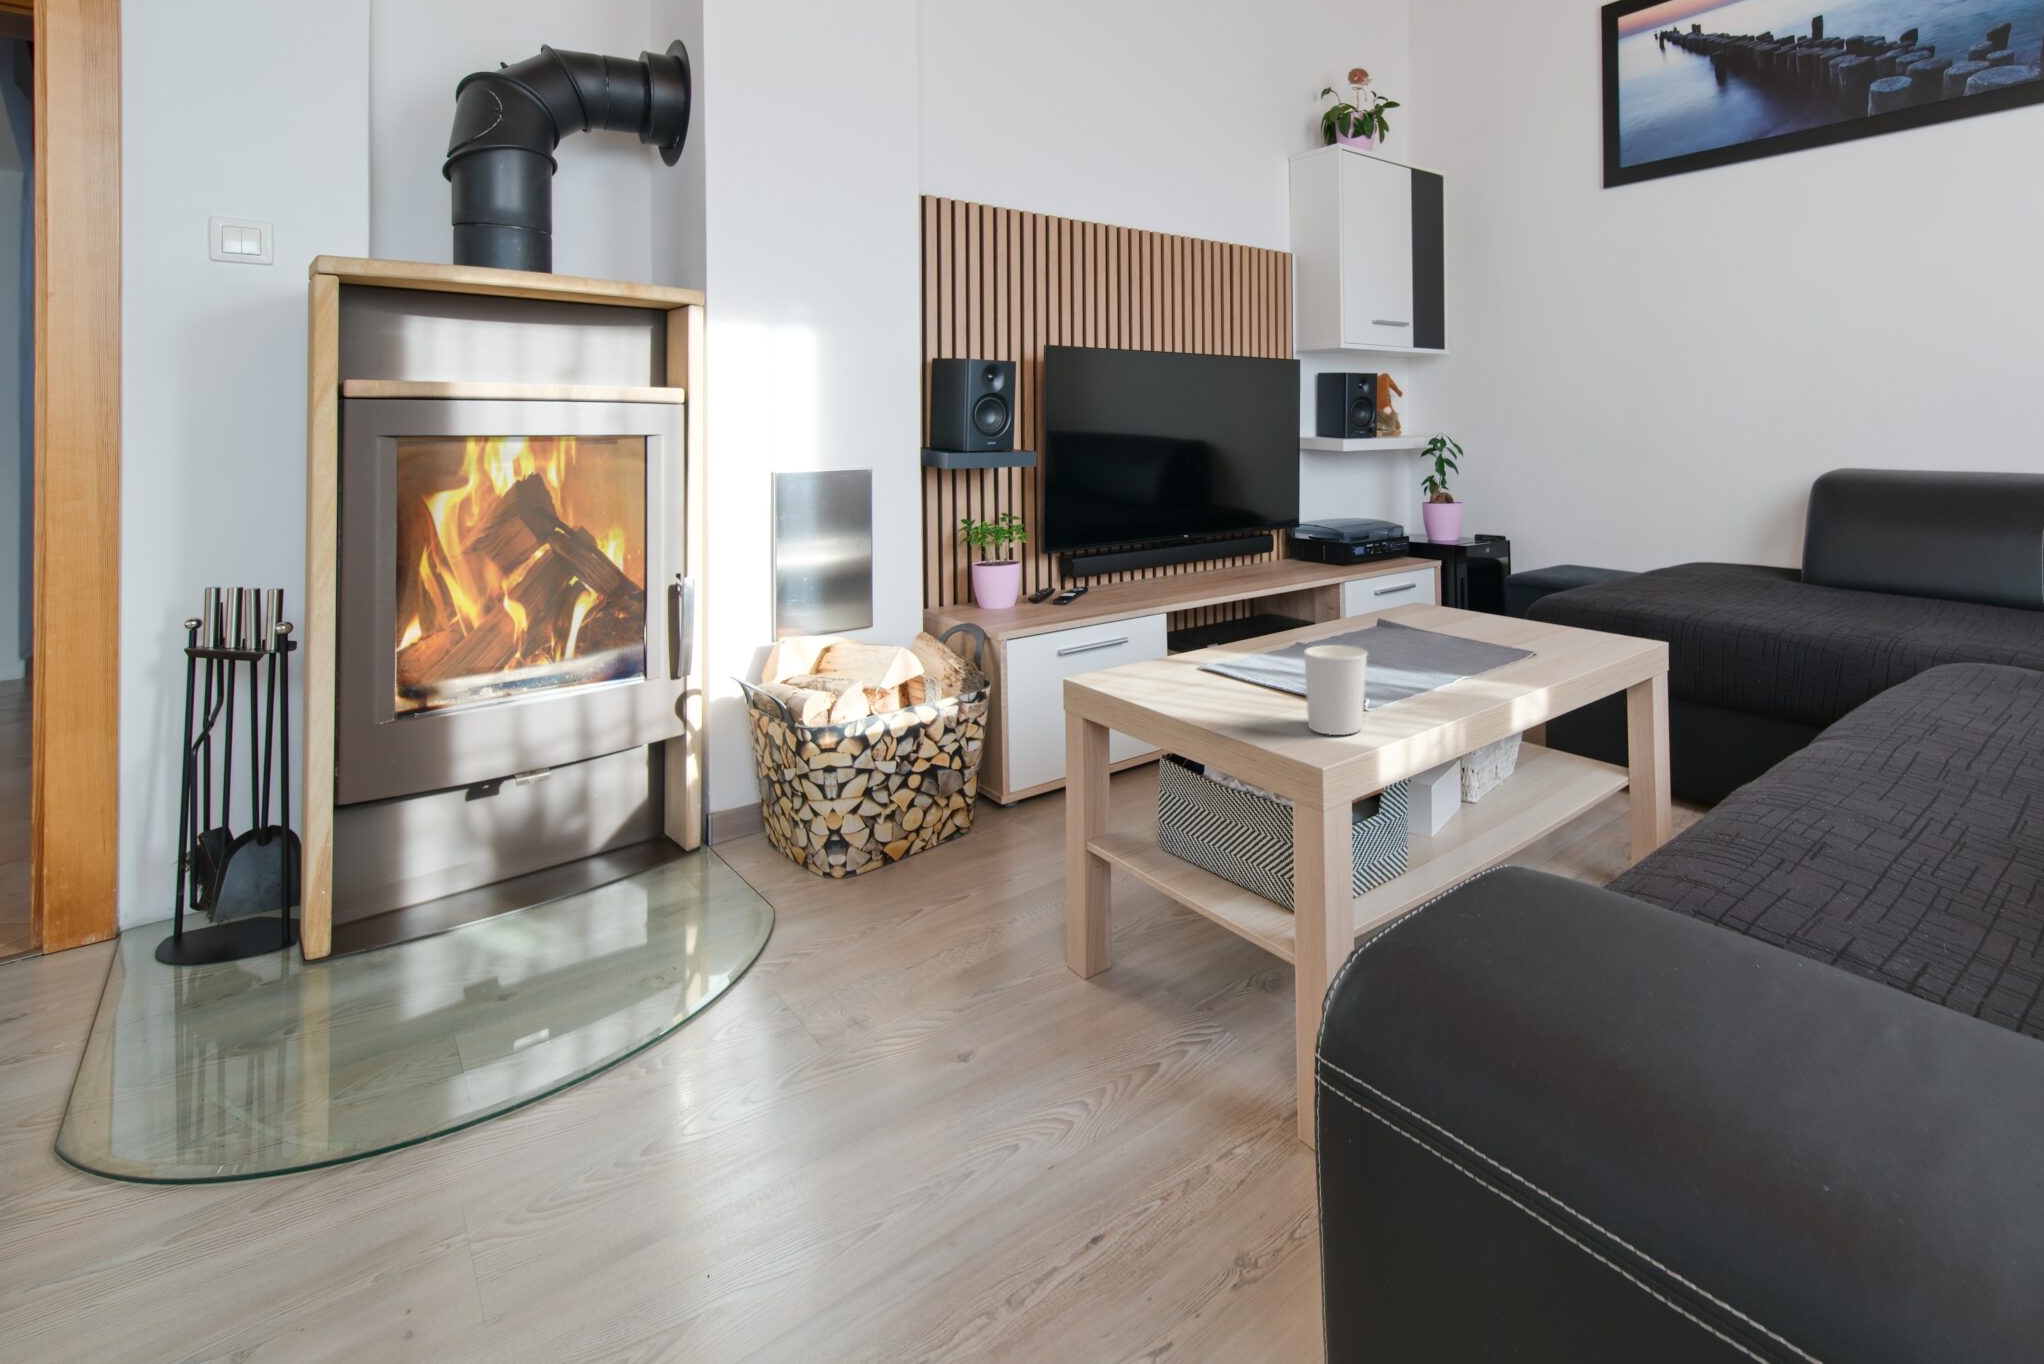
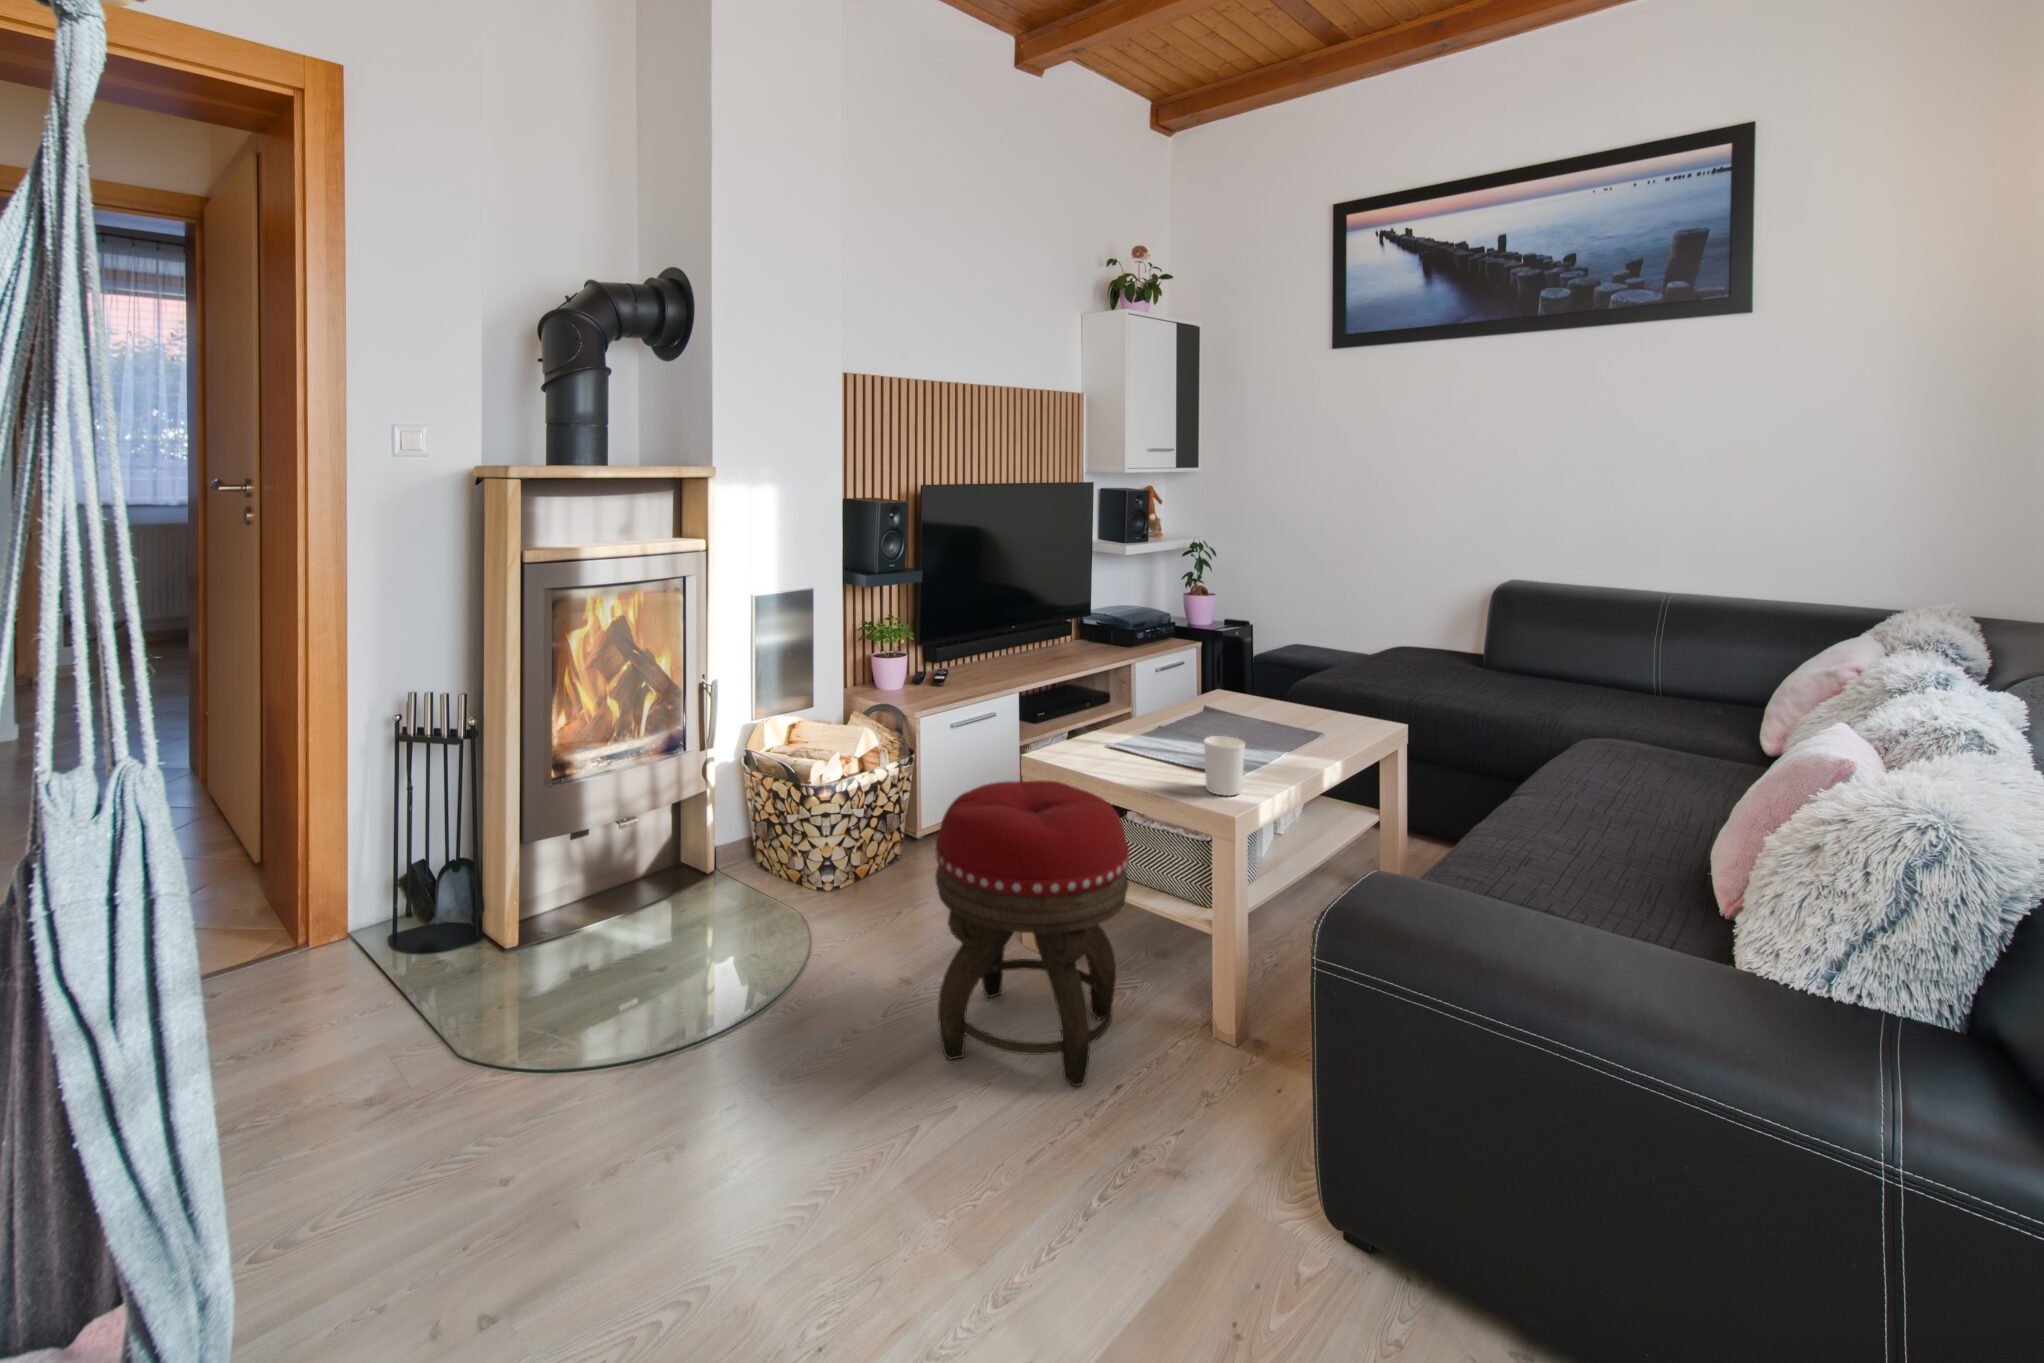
footstool: none [846,712,1161,1204] -> present [936,781,1129,1086]

